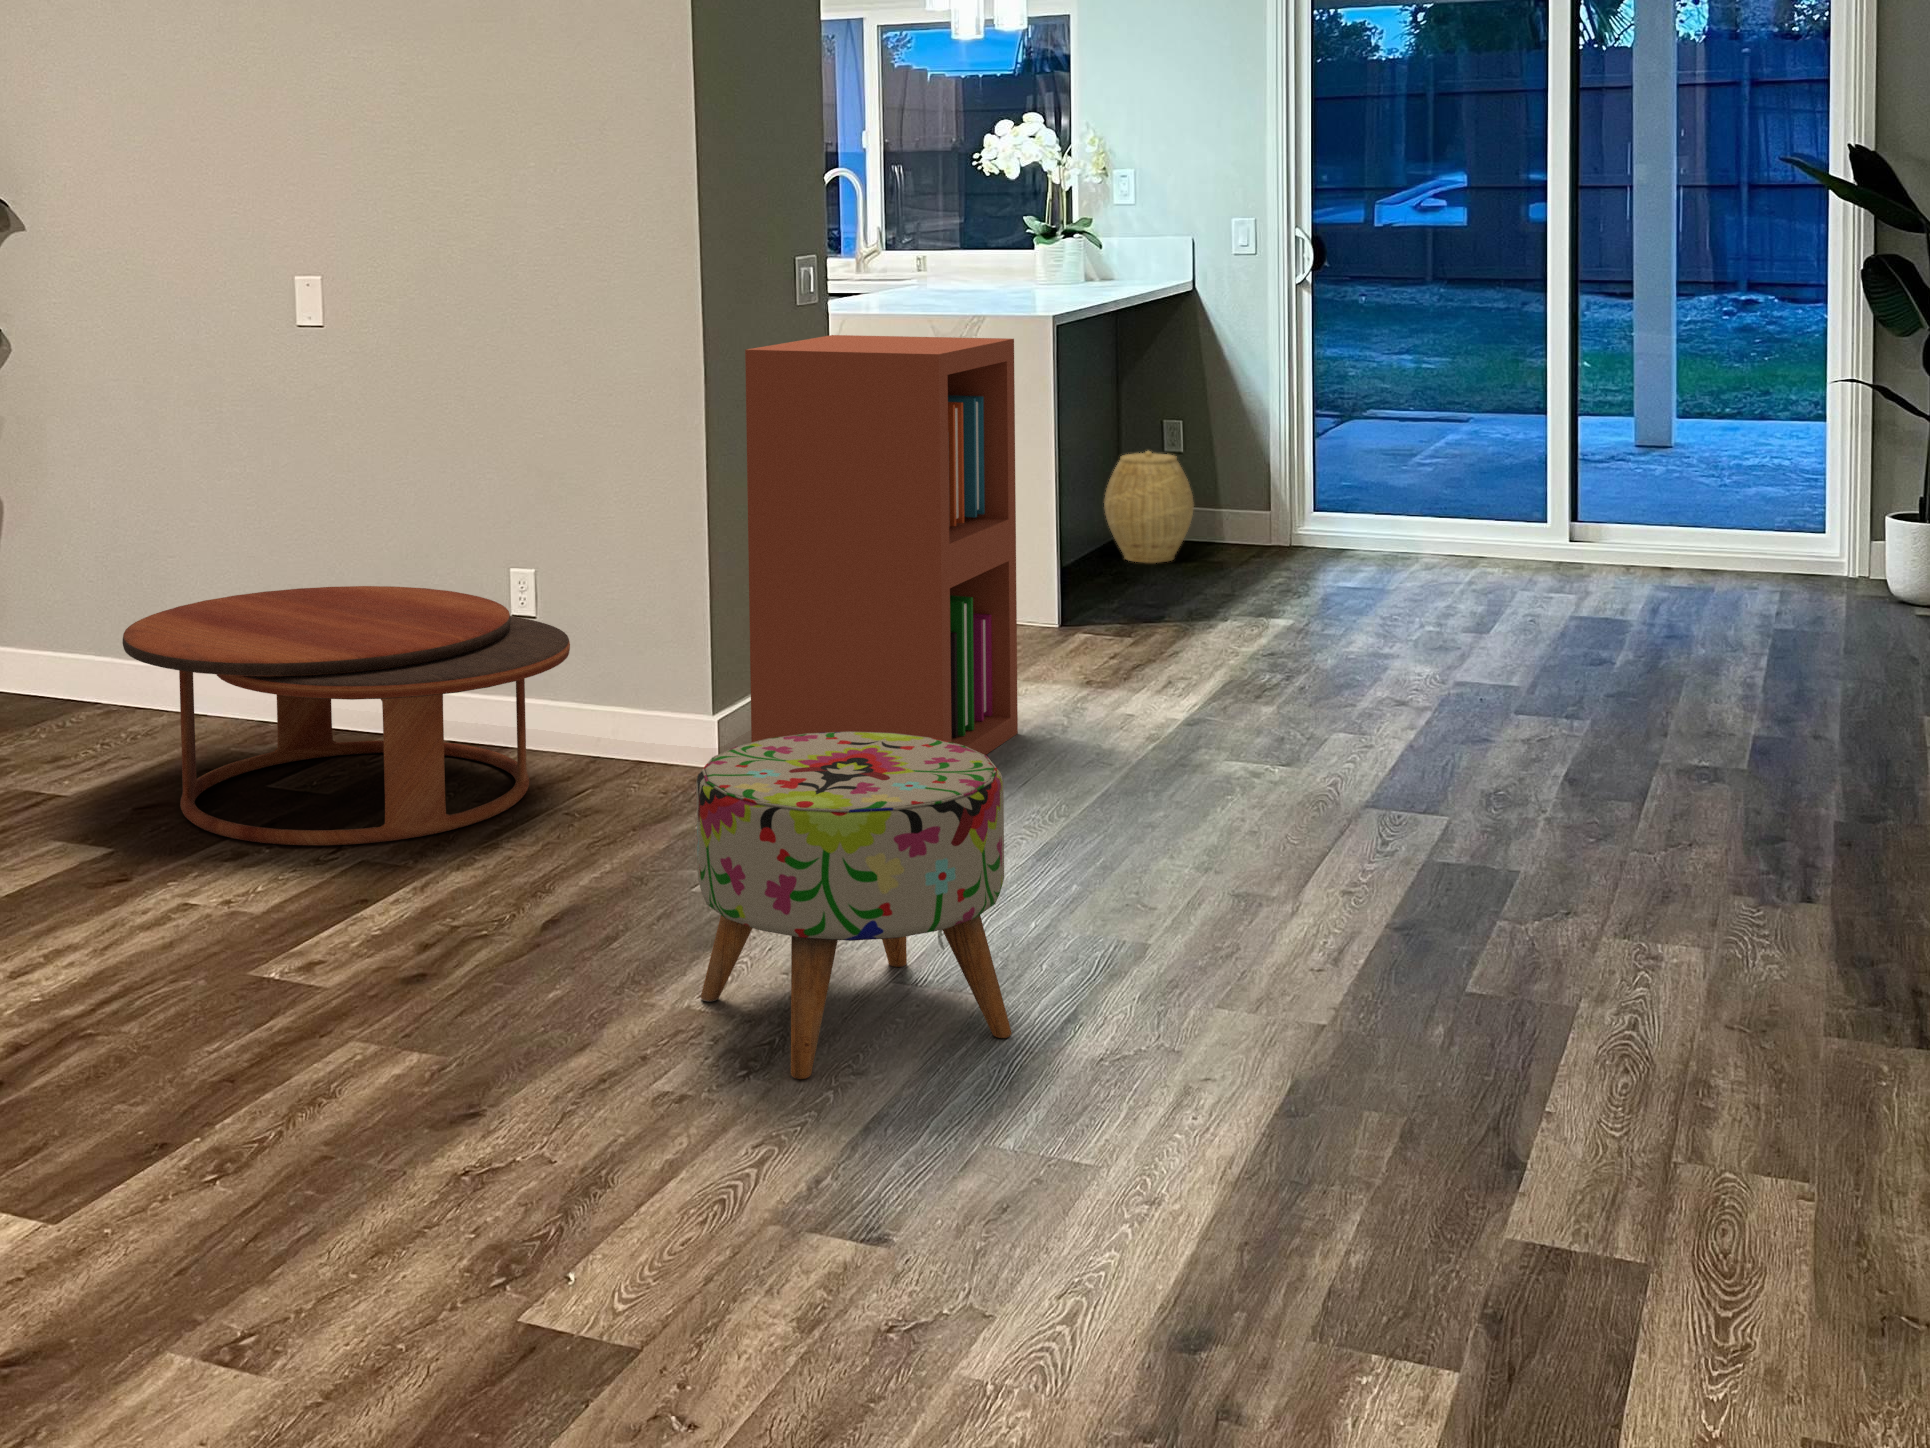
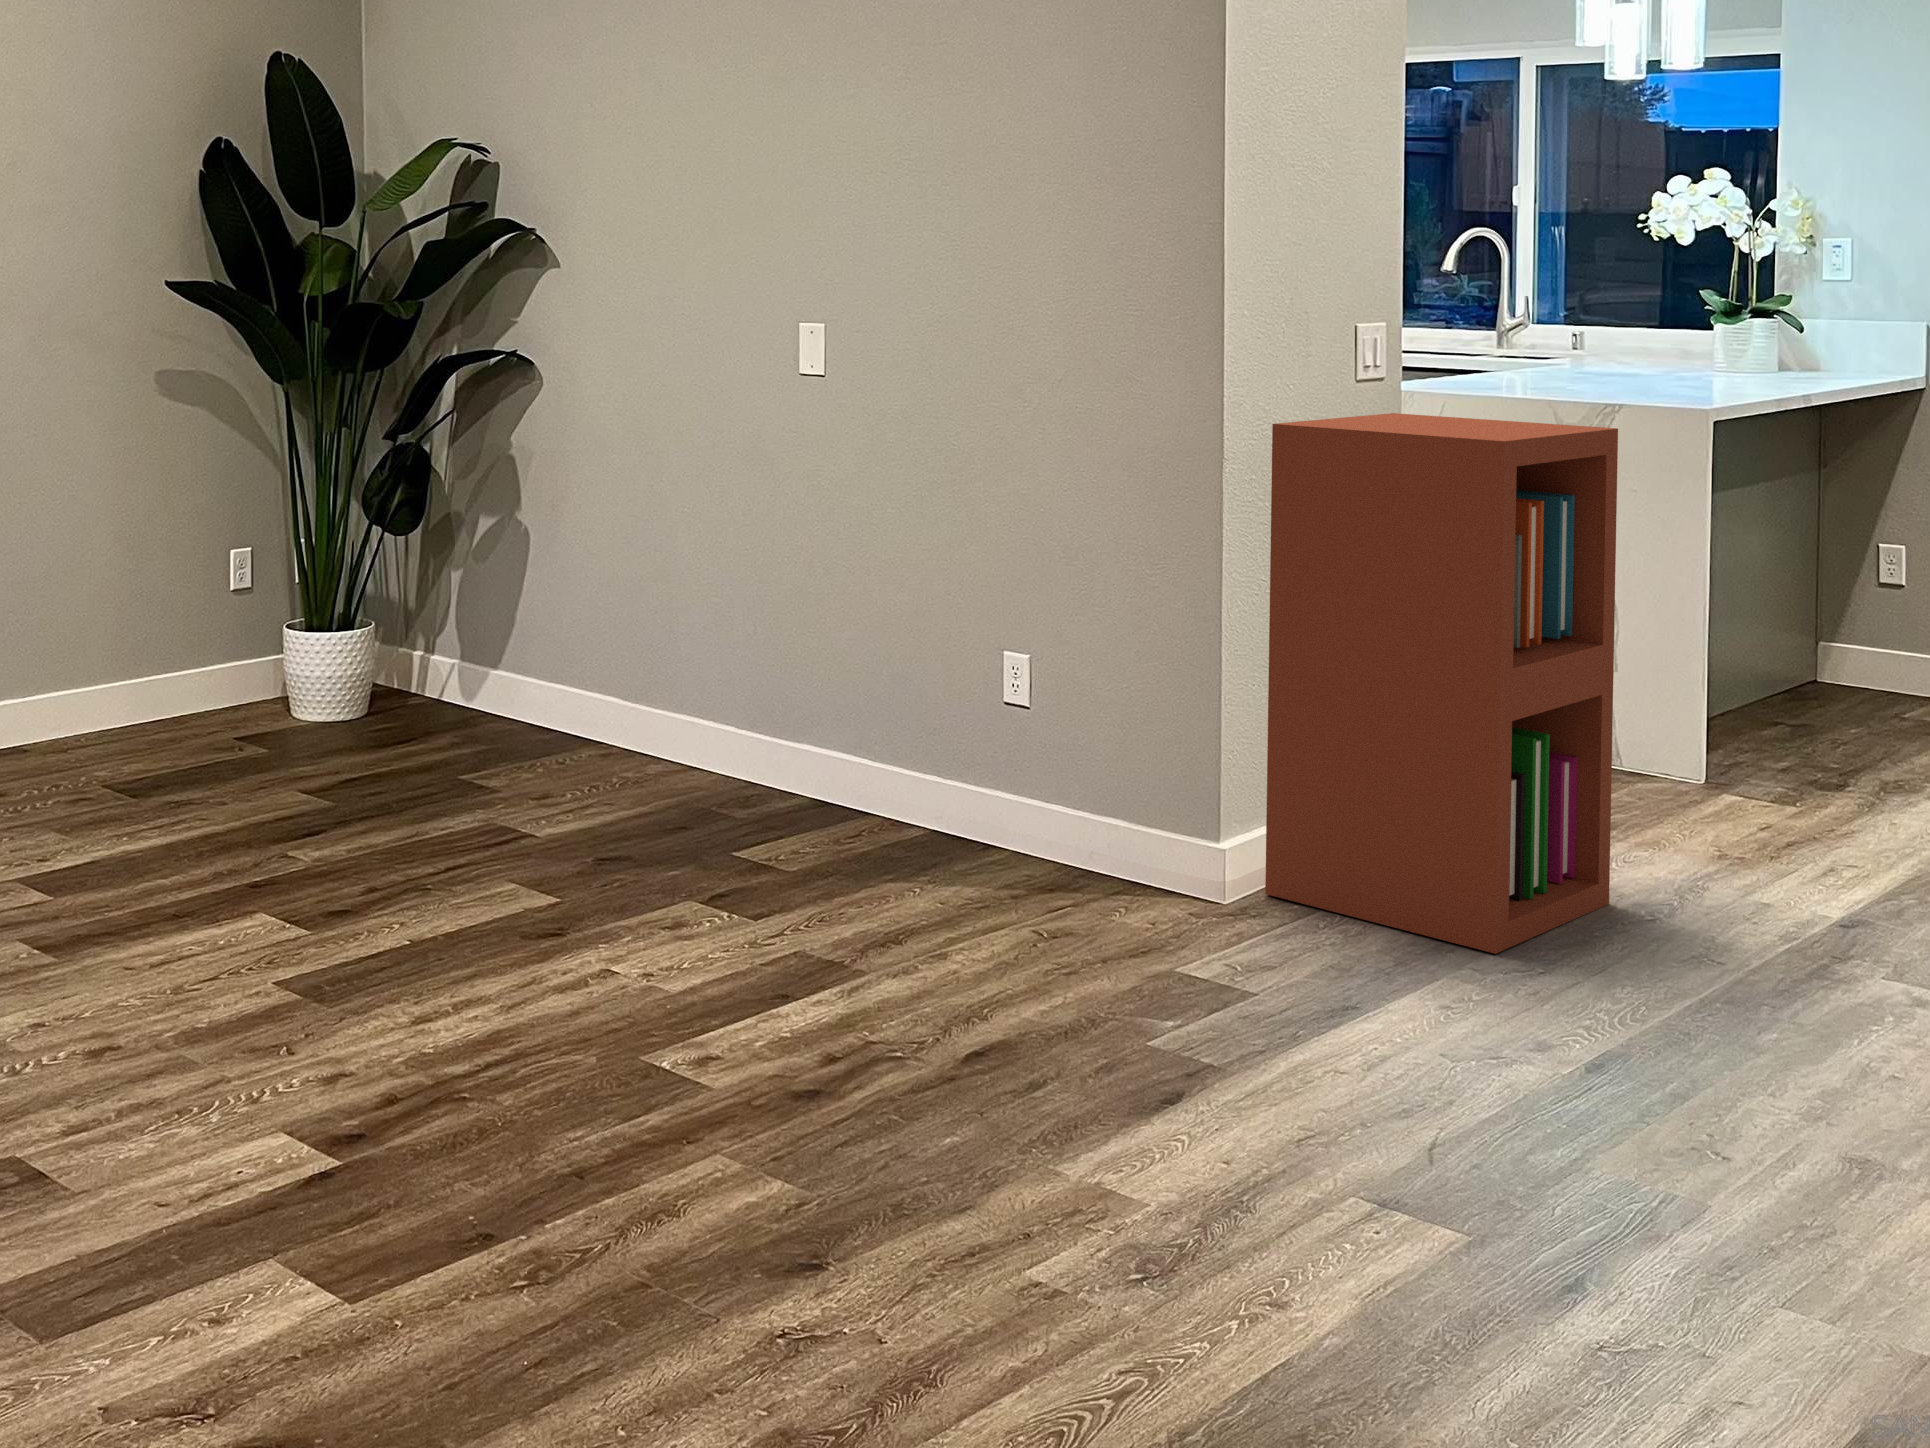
woven basket: present [1104,451,1194,563] -> none [1779,575,1902,712]
coffee table: present [122,586,570,845] -> none [590,647,1052,930]
ottoman: present [696,731,1012,1079] -> none [1111,881,1505,1306]

